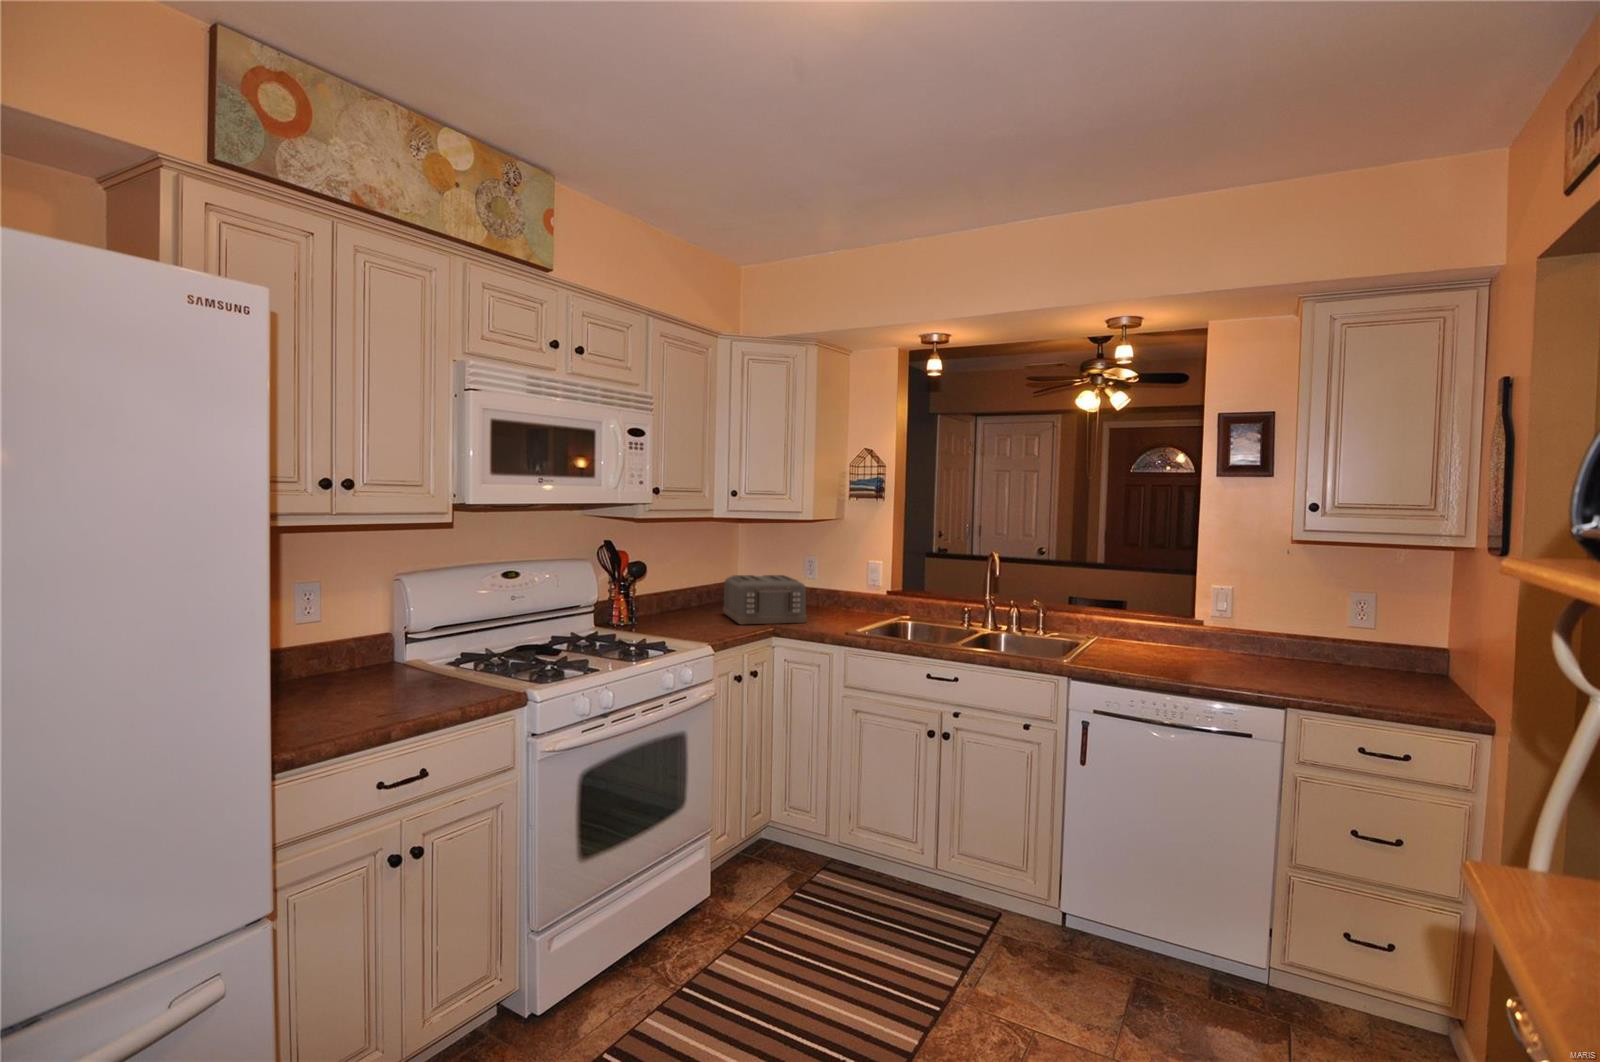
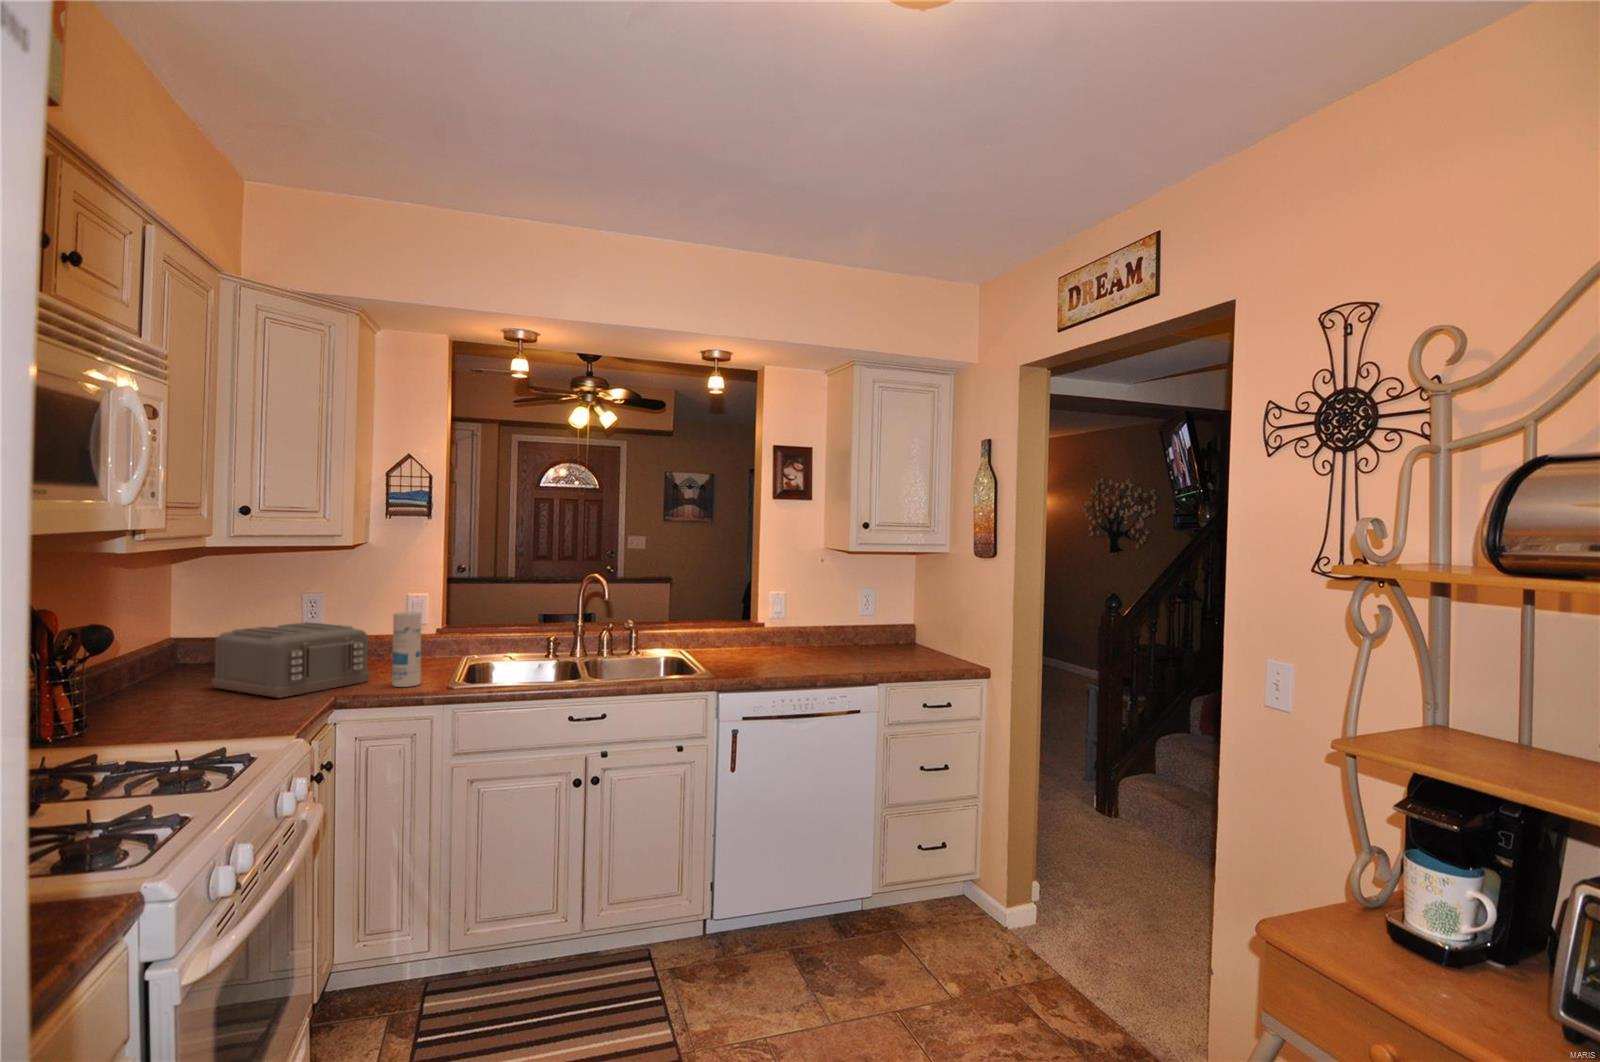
canister: none [811,571,832,630] -> present [392,612,421,687]

